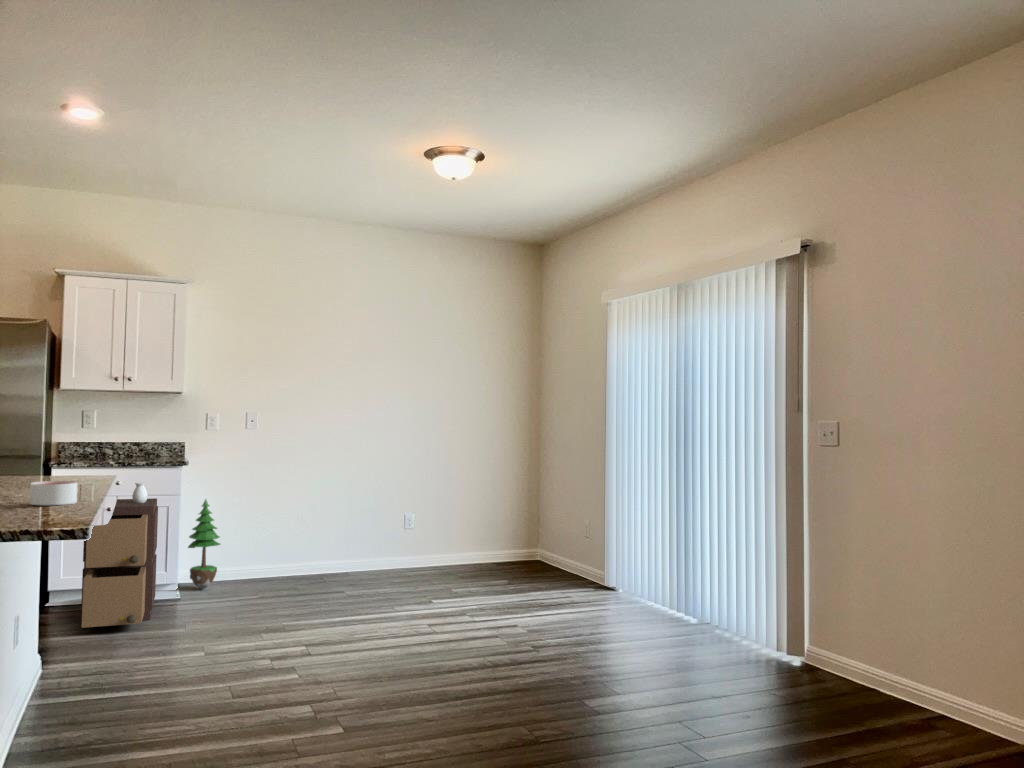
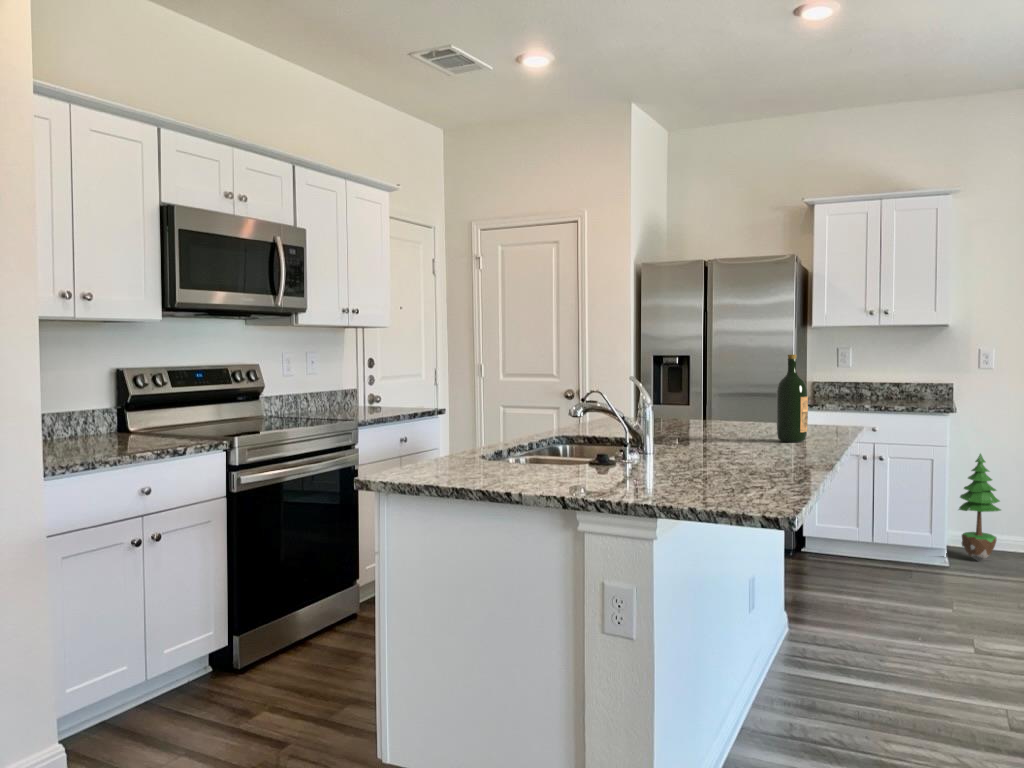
wine bottle: none [39,405,70,484] -> present [777,355,808,442]
candle: present [30,481,77,505] -> none [754,451,802,481]
storage cabinet: present [81,483,158,628] -> none [836,432,921,595]

